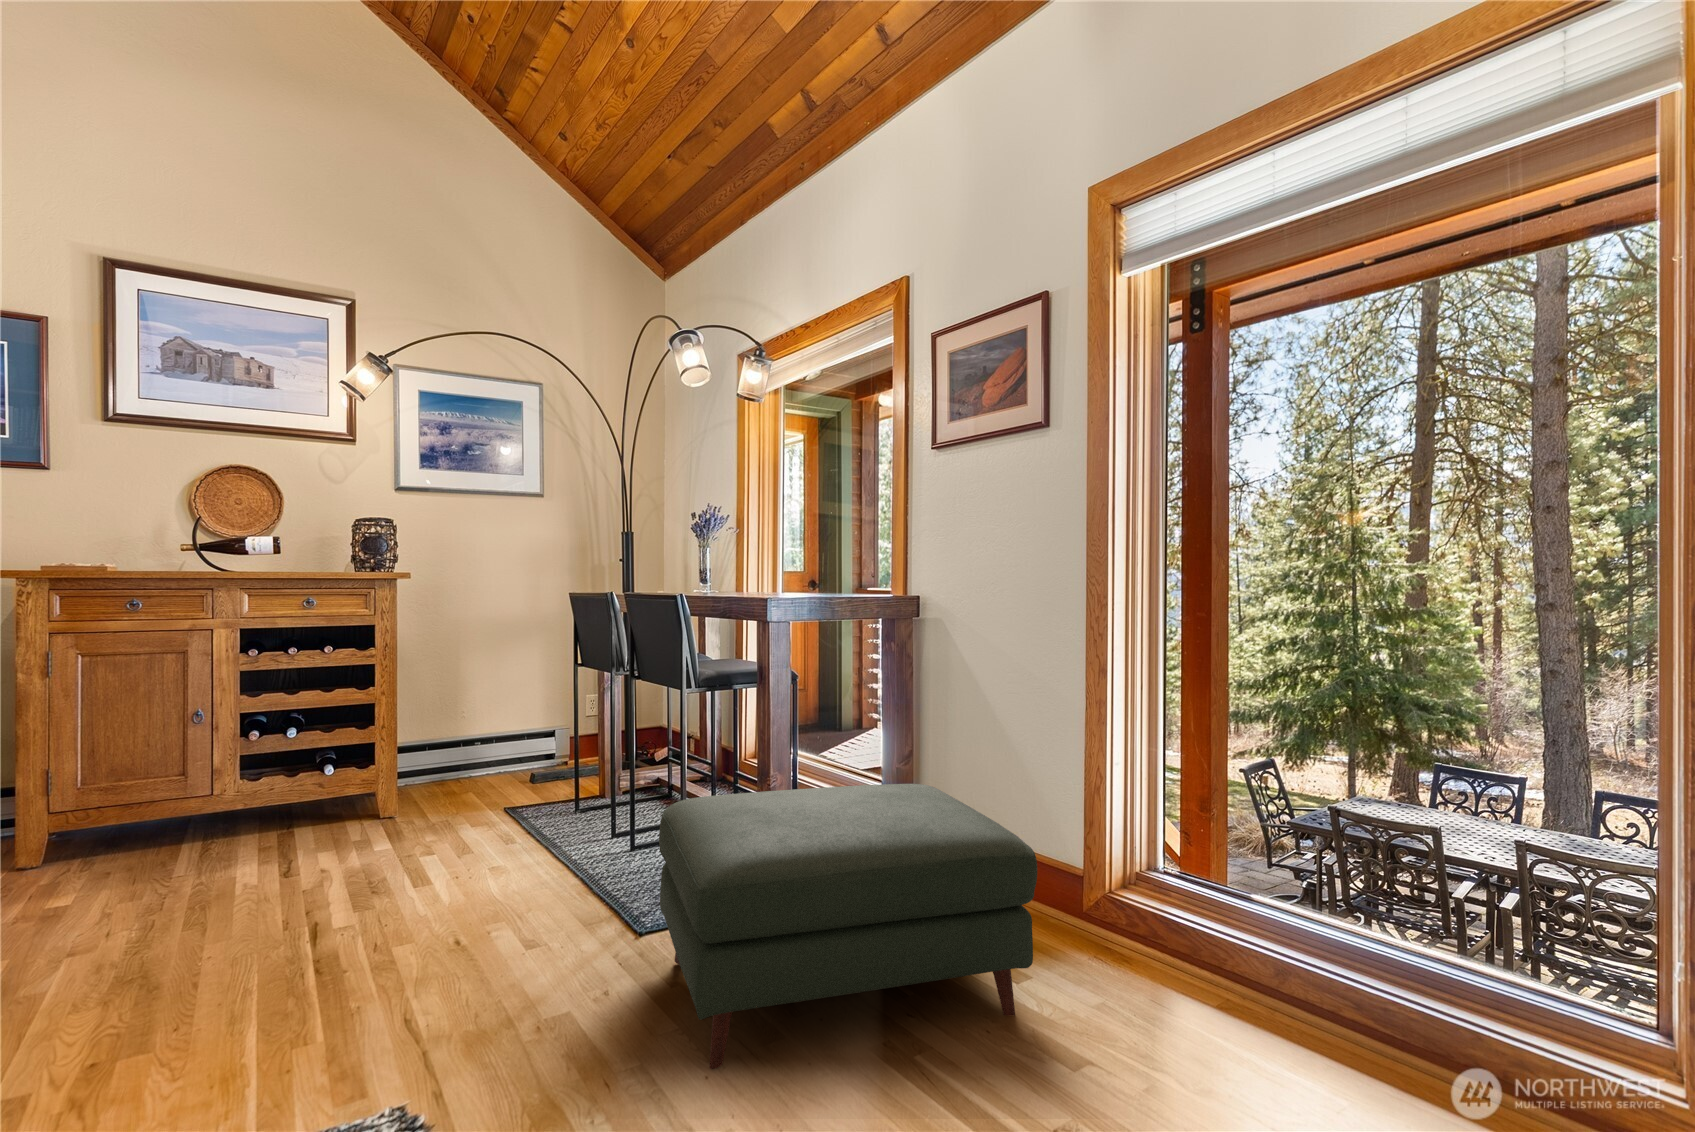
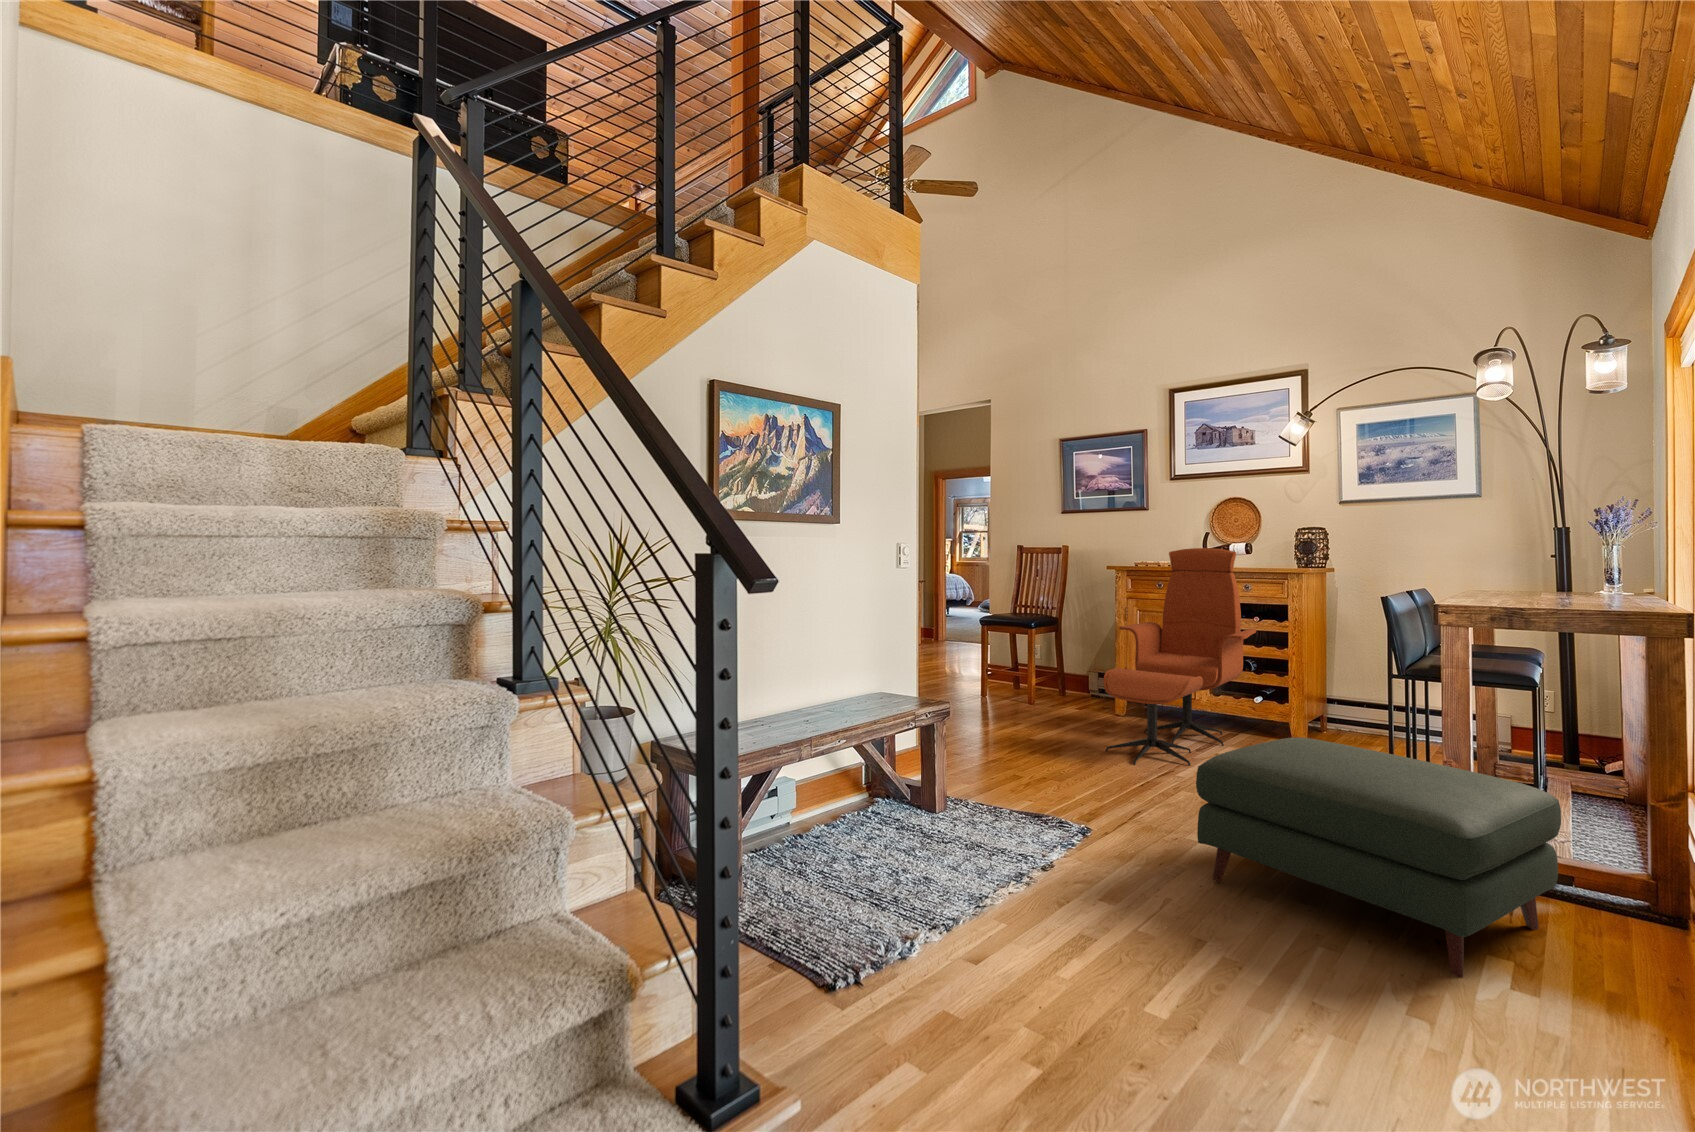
lounge chair: none [97,539,361,947] -> present [1103,548,1256,766]

